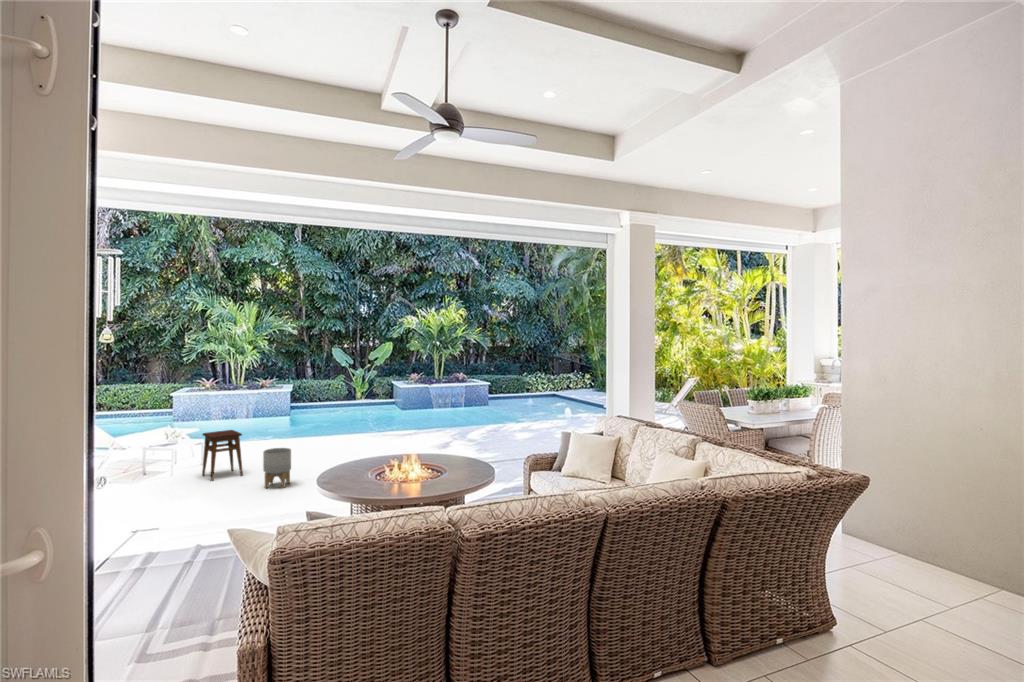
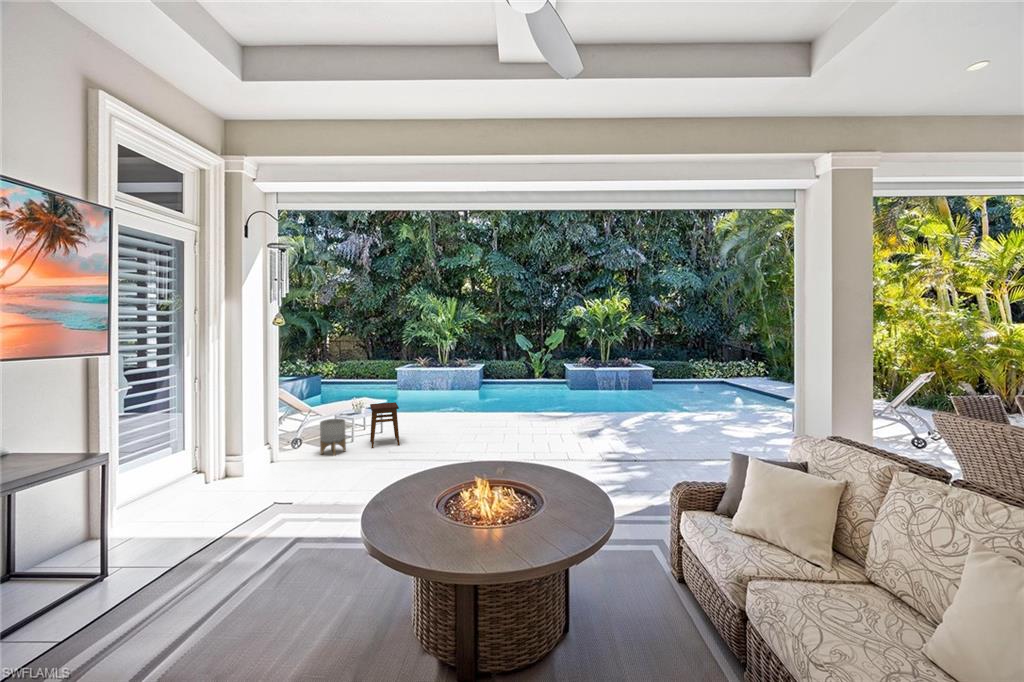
planter: present [263,448,291,488] -> present [320,419,346,456]

